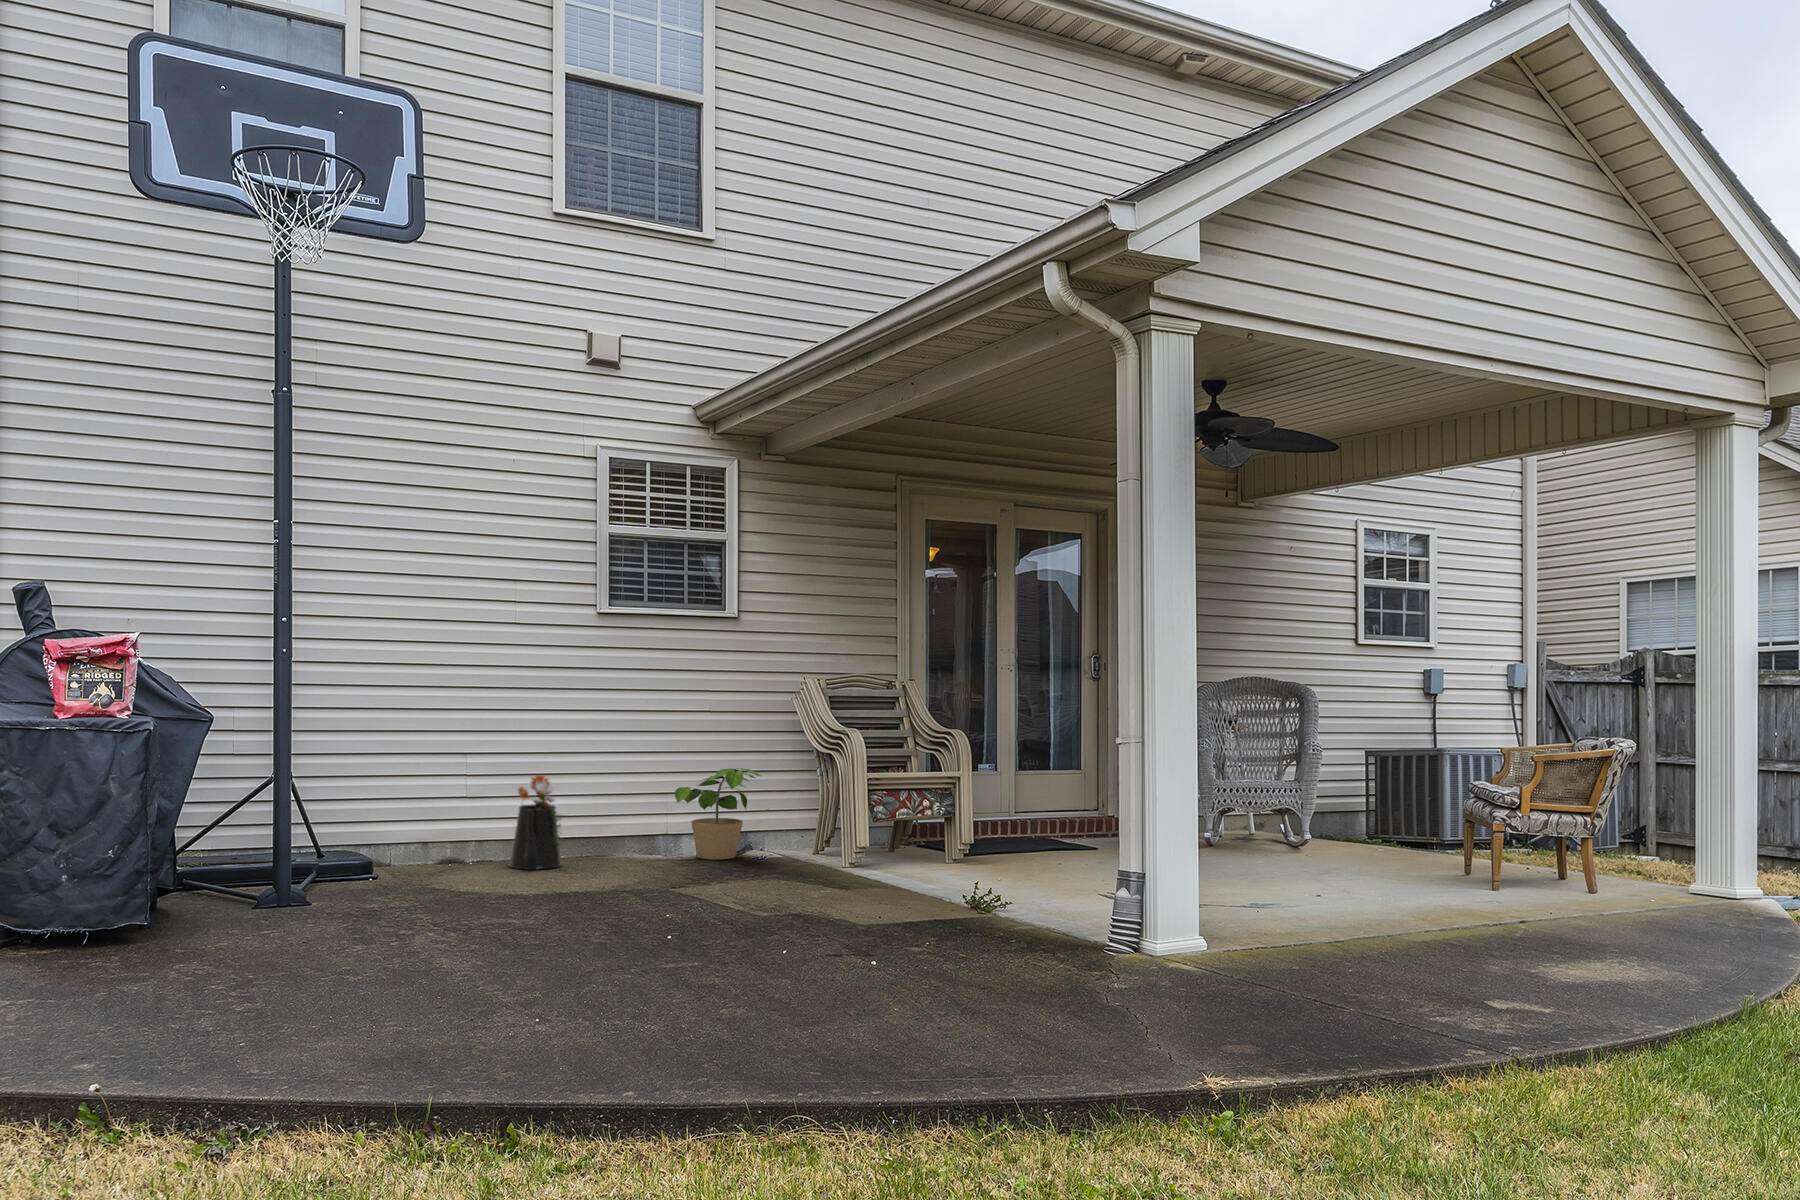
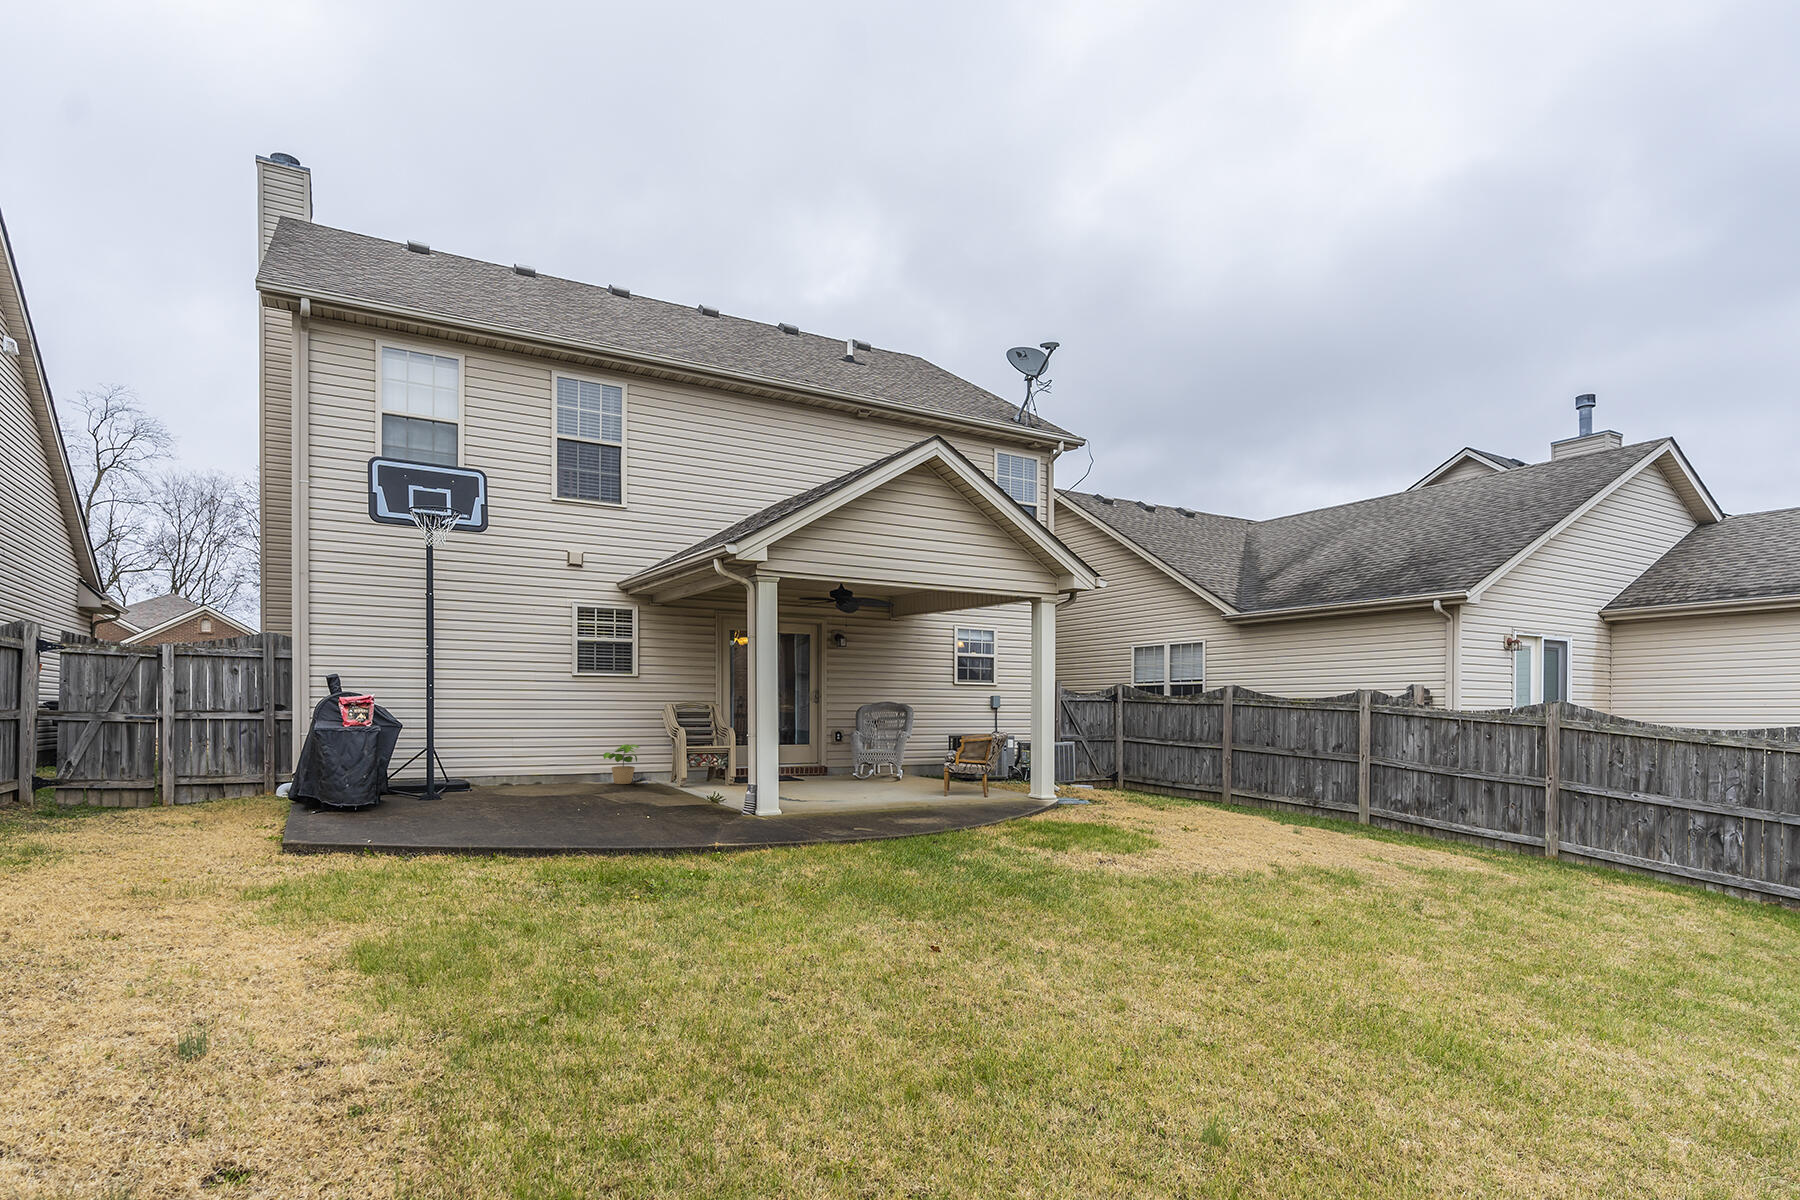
watering can: present [509,775,562,870] -> none [528,747,552,788]

